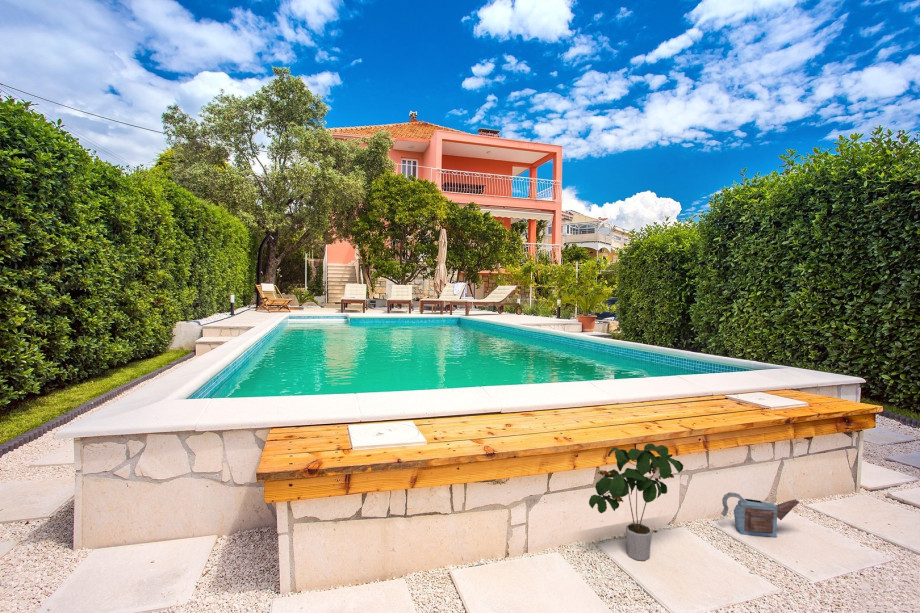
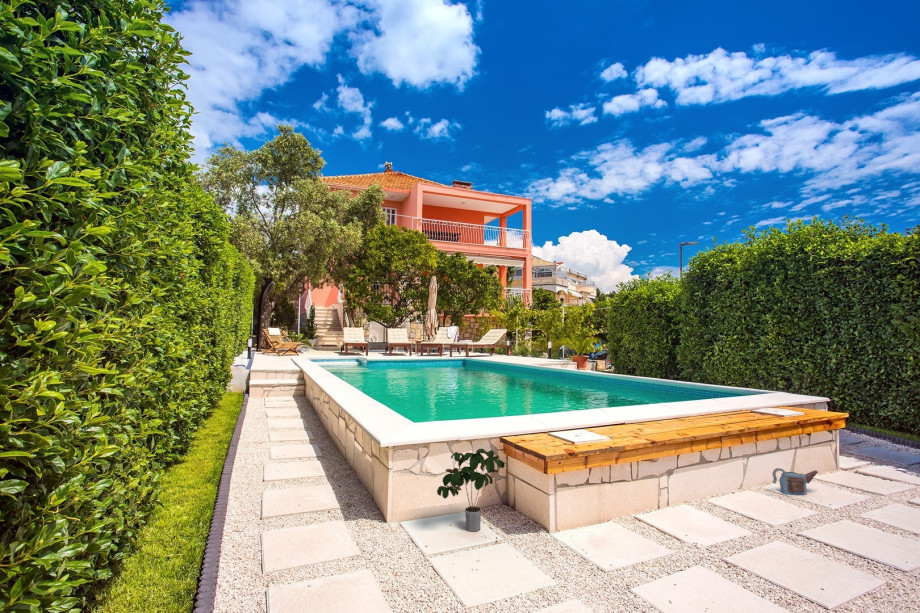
potted plant: present [589,443,683,561] -> present [437,449,505,531]

